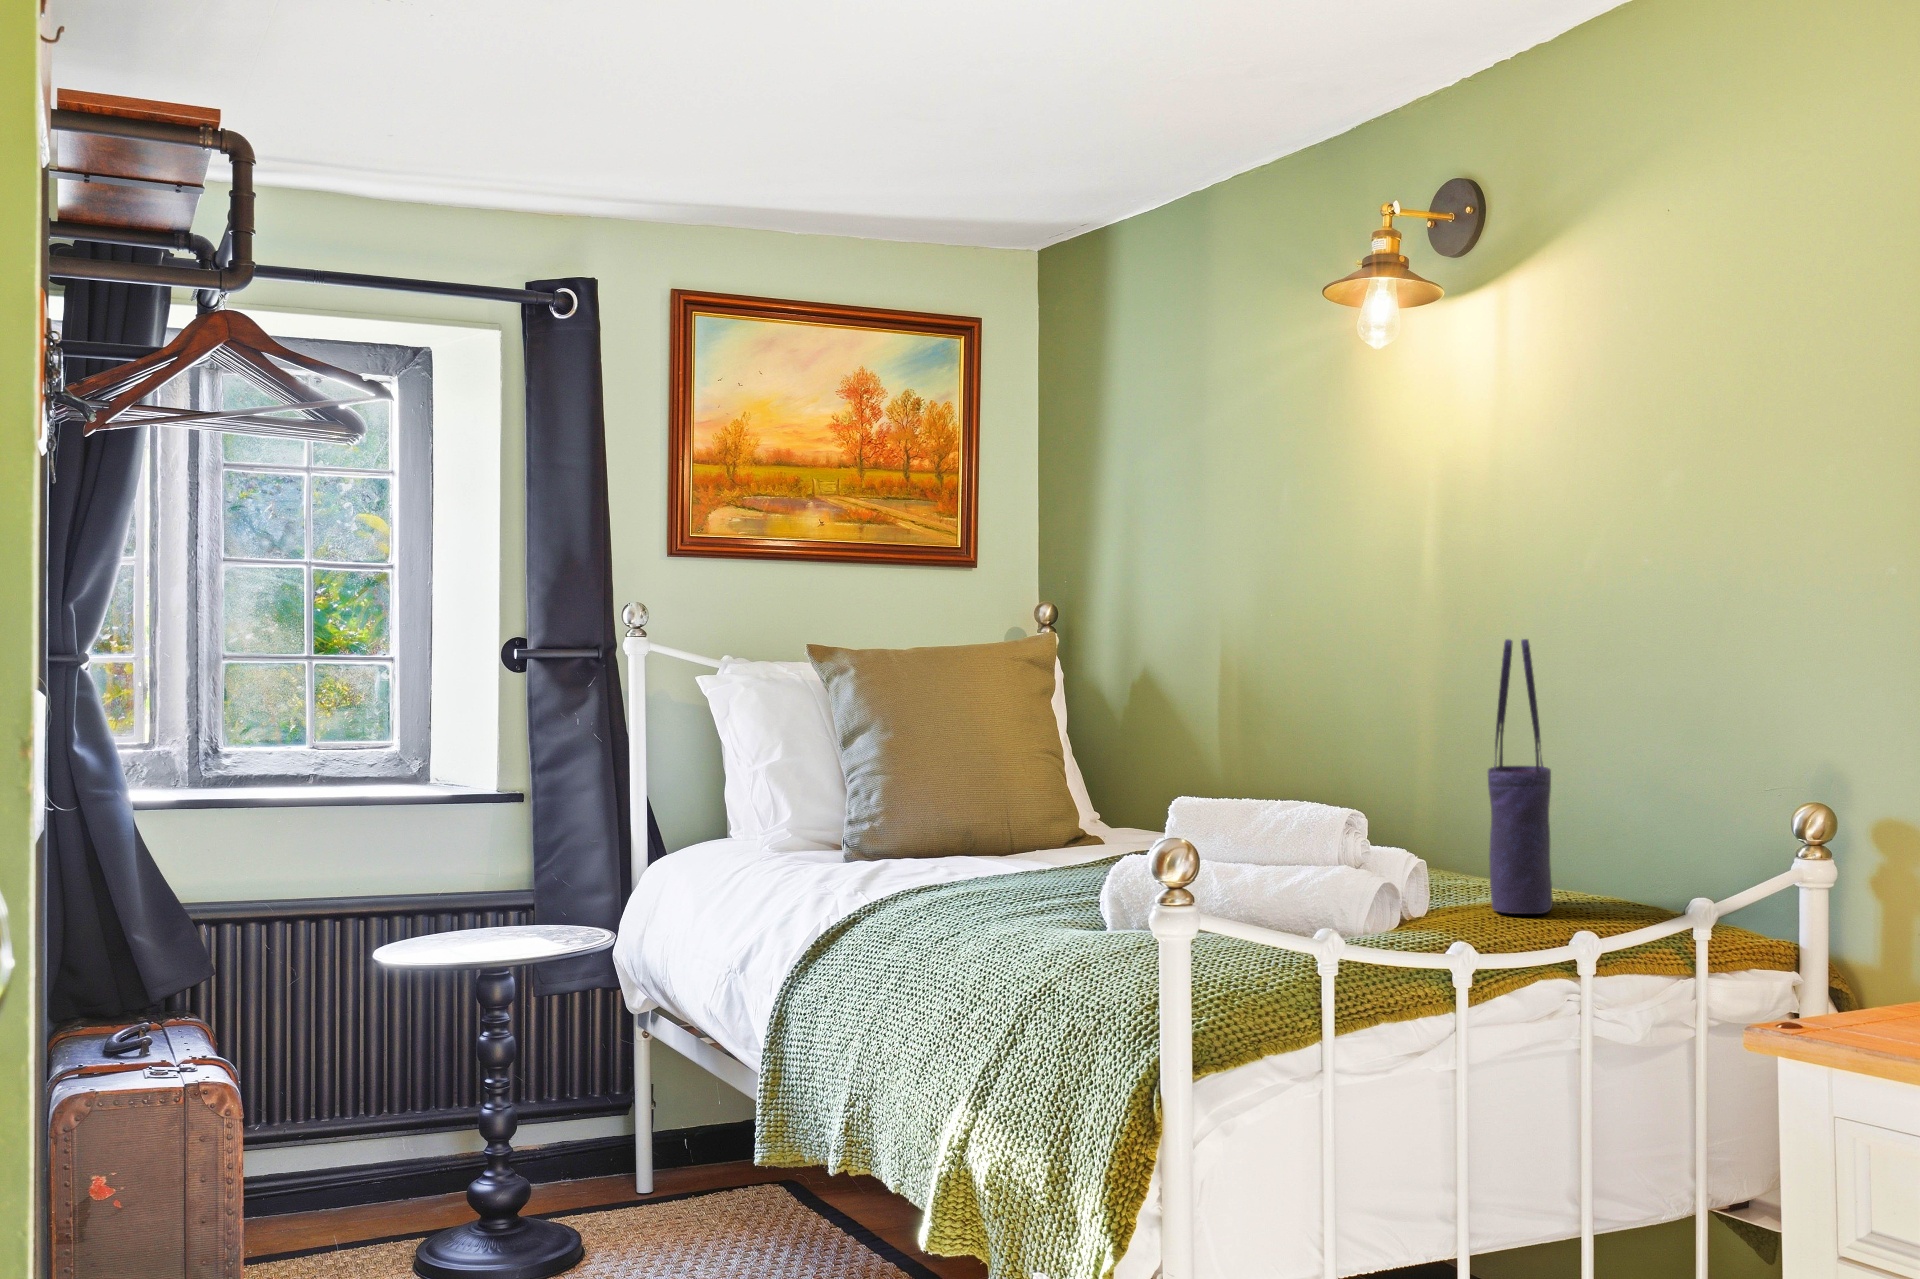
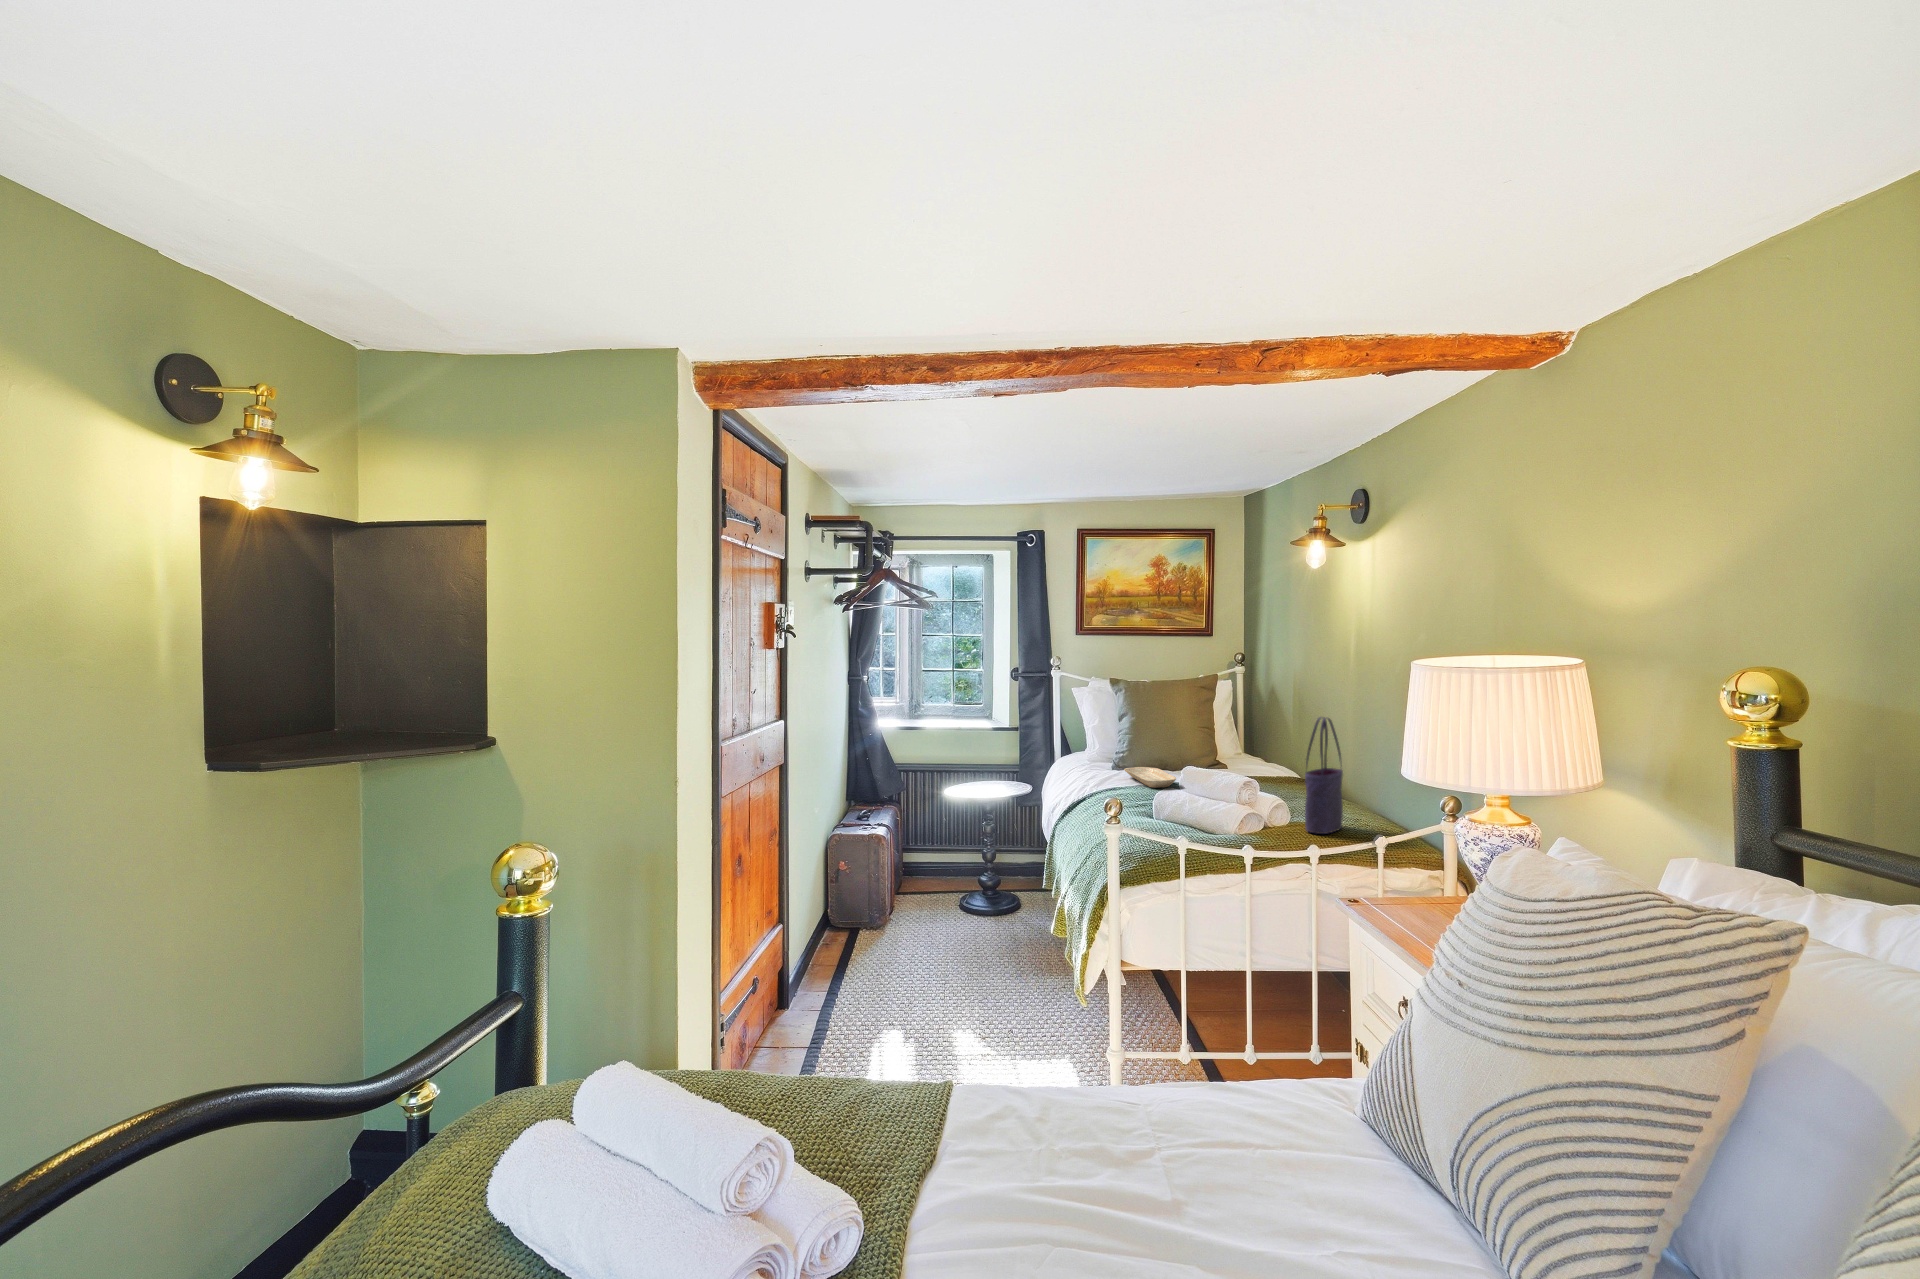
tray: none [892,841,1048,879] -> present [1124,767,1176,788]

